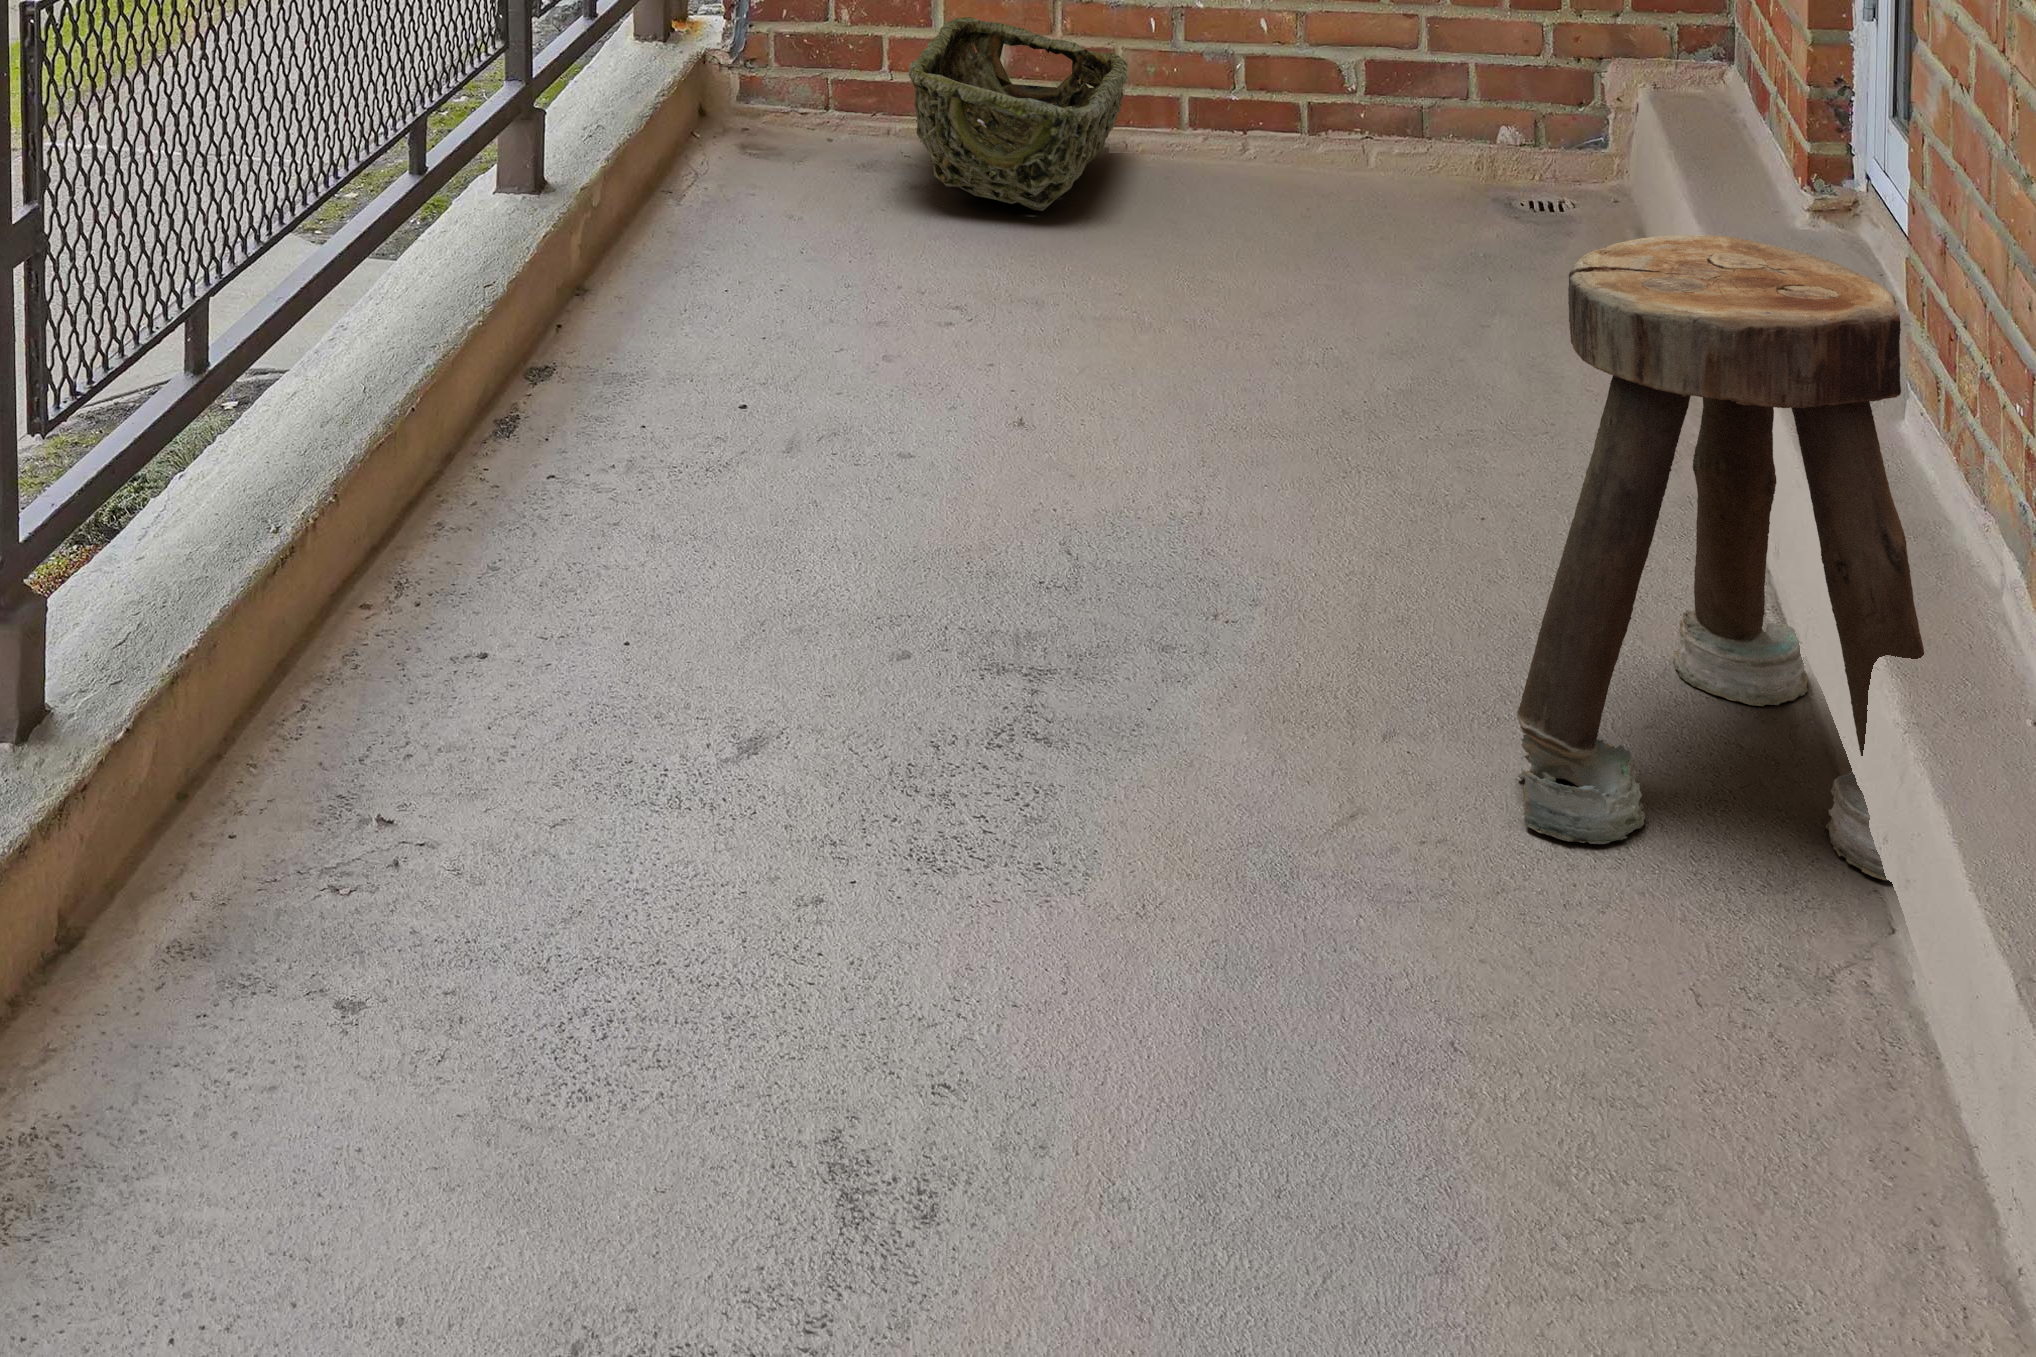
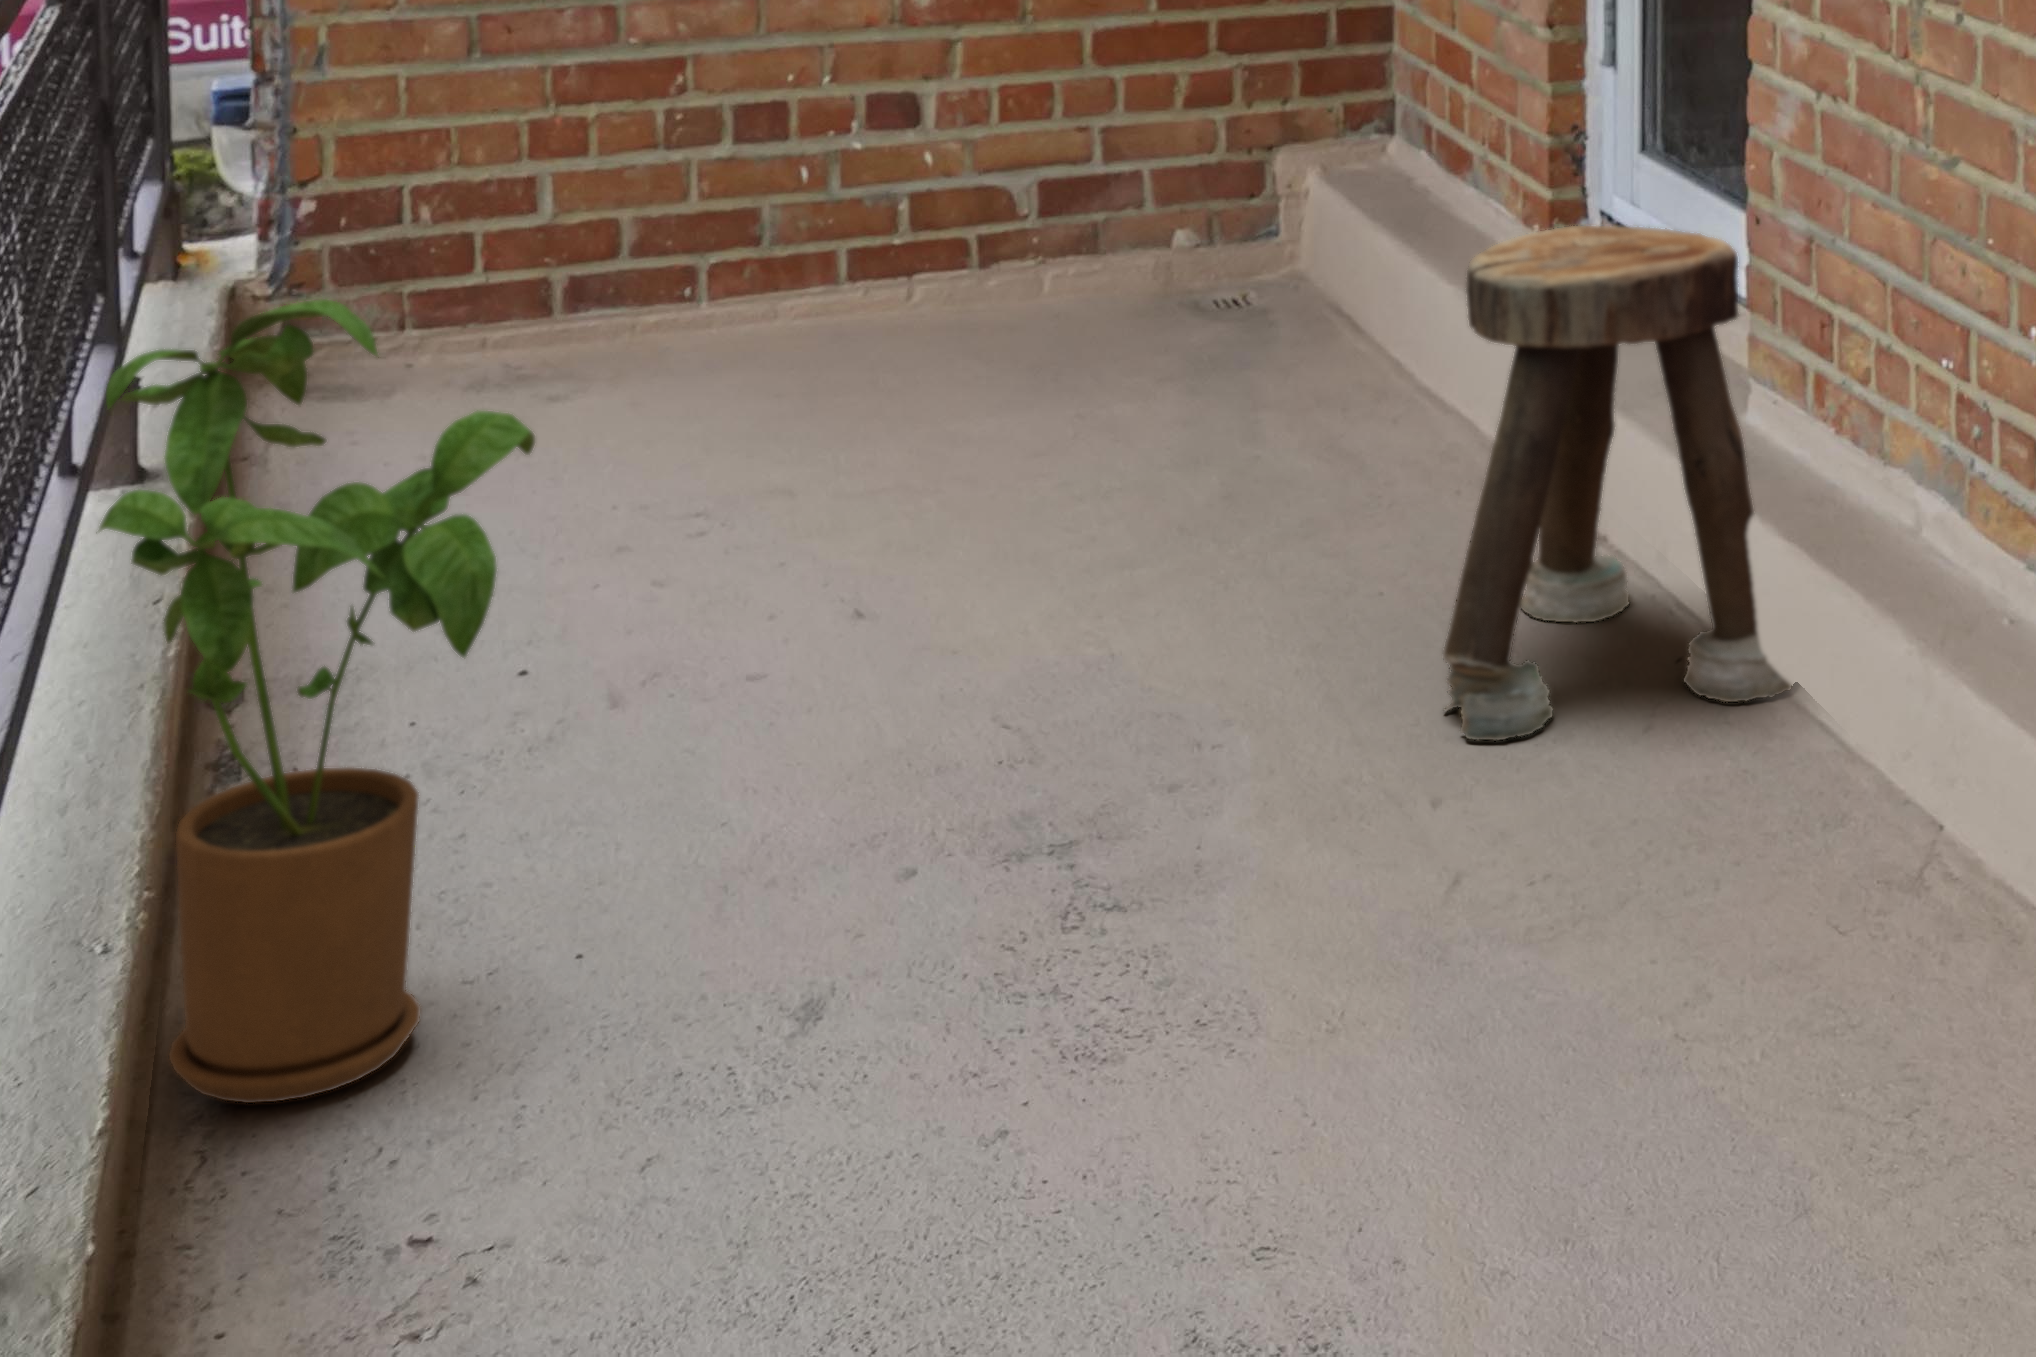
woven basket: present [908,17,1127,211] -> none [562,197,799,388]
house plant: none [60,108,502,880] -> present [99,299,535,1103]

